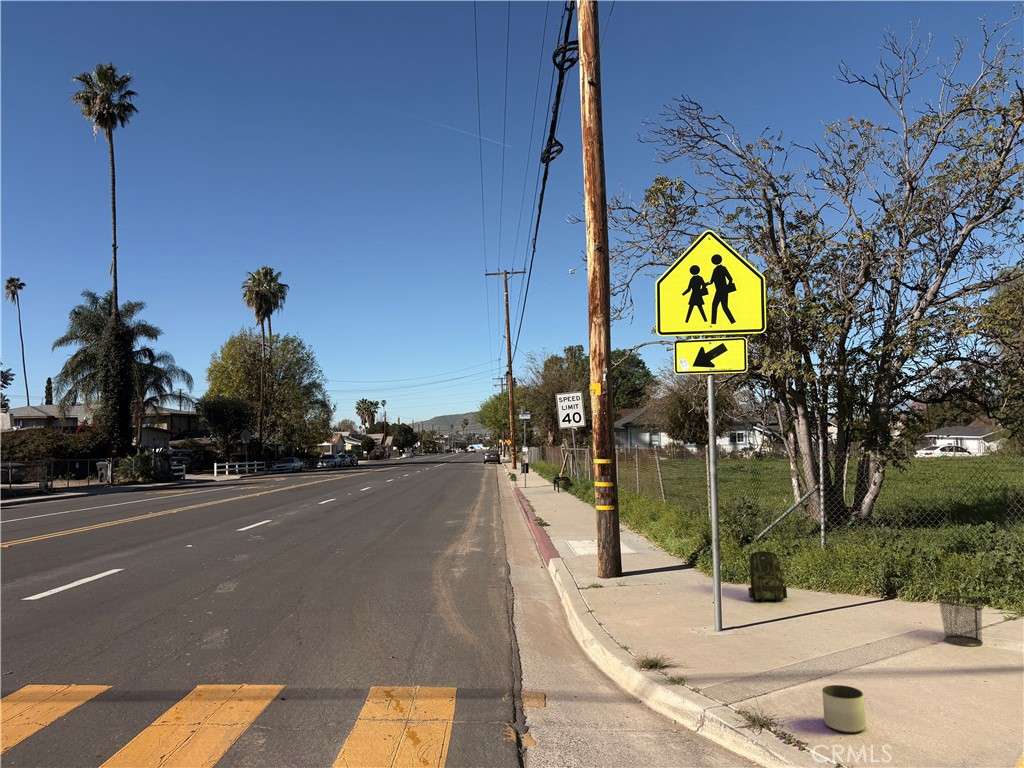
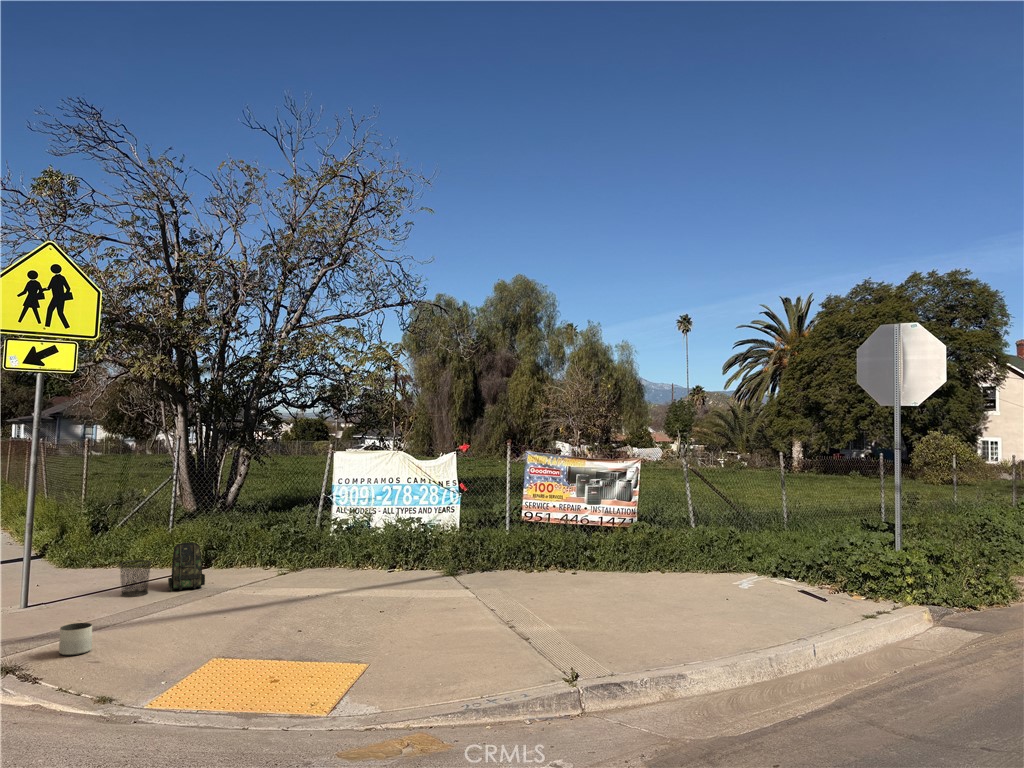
backpack: present [748,551,787,601] -> present [168,543,205,590]
waste bin: present [938,596,983,646] -> present [120,560,151,597]

